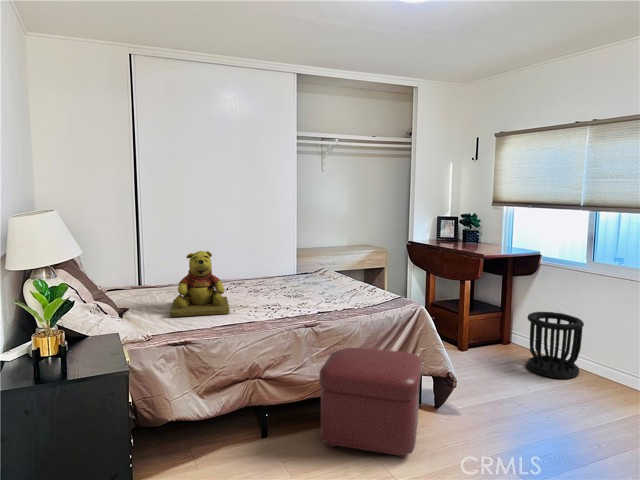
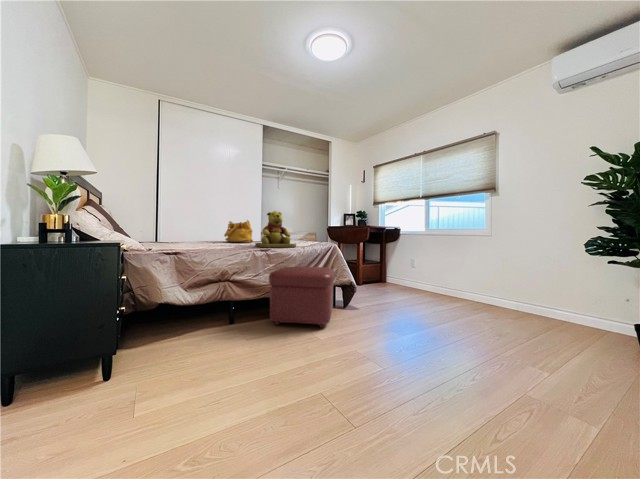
handbag: none [242,250,286,289] -> present [224,220,253,243]
teddy bear: present [170,251,229,317] -> present [255,211,296,247]
wastebasket: present [527,312,584,379] -> none [395,259,425,293]

